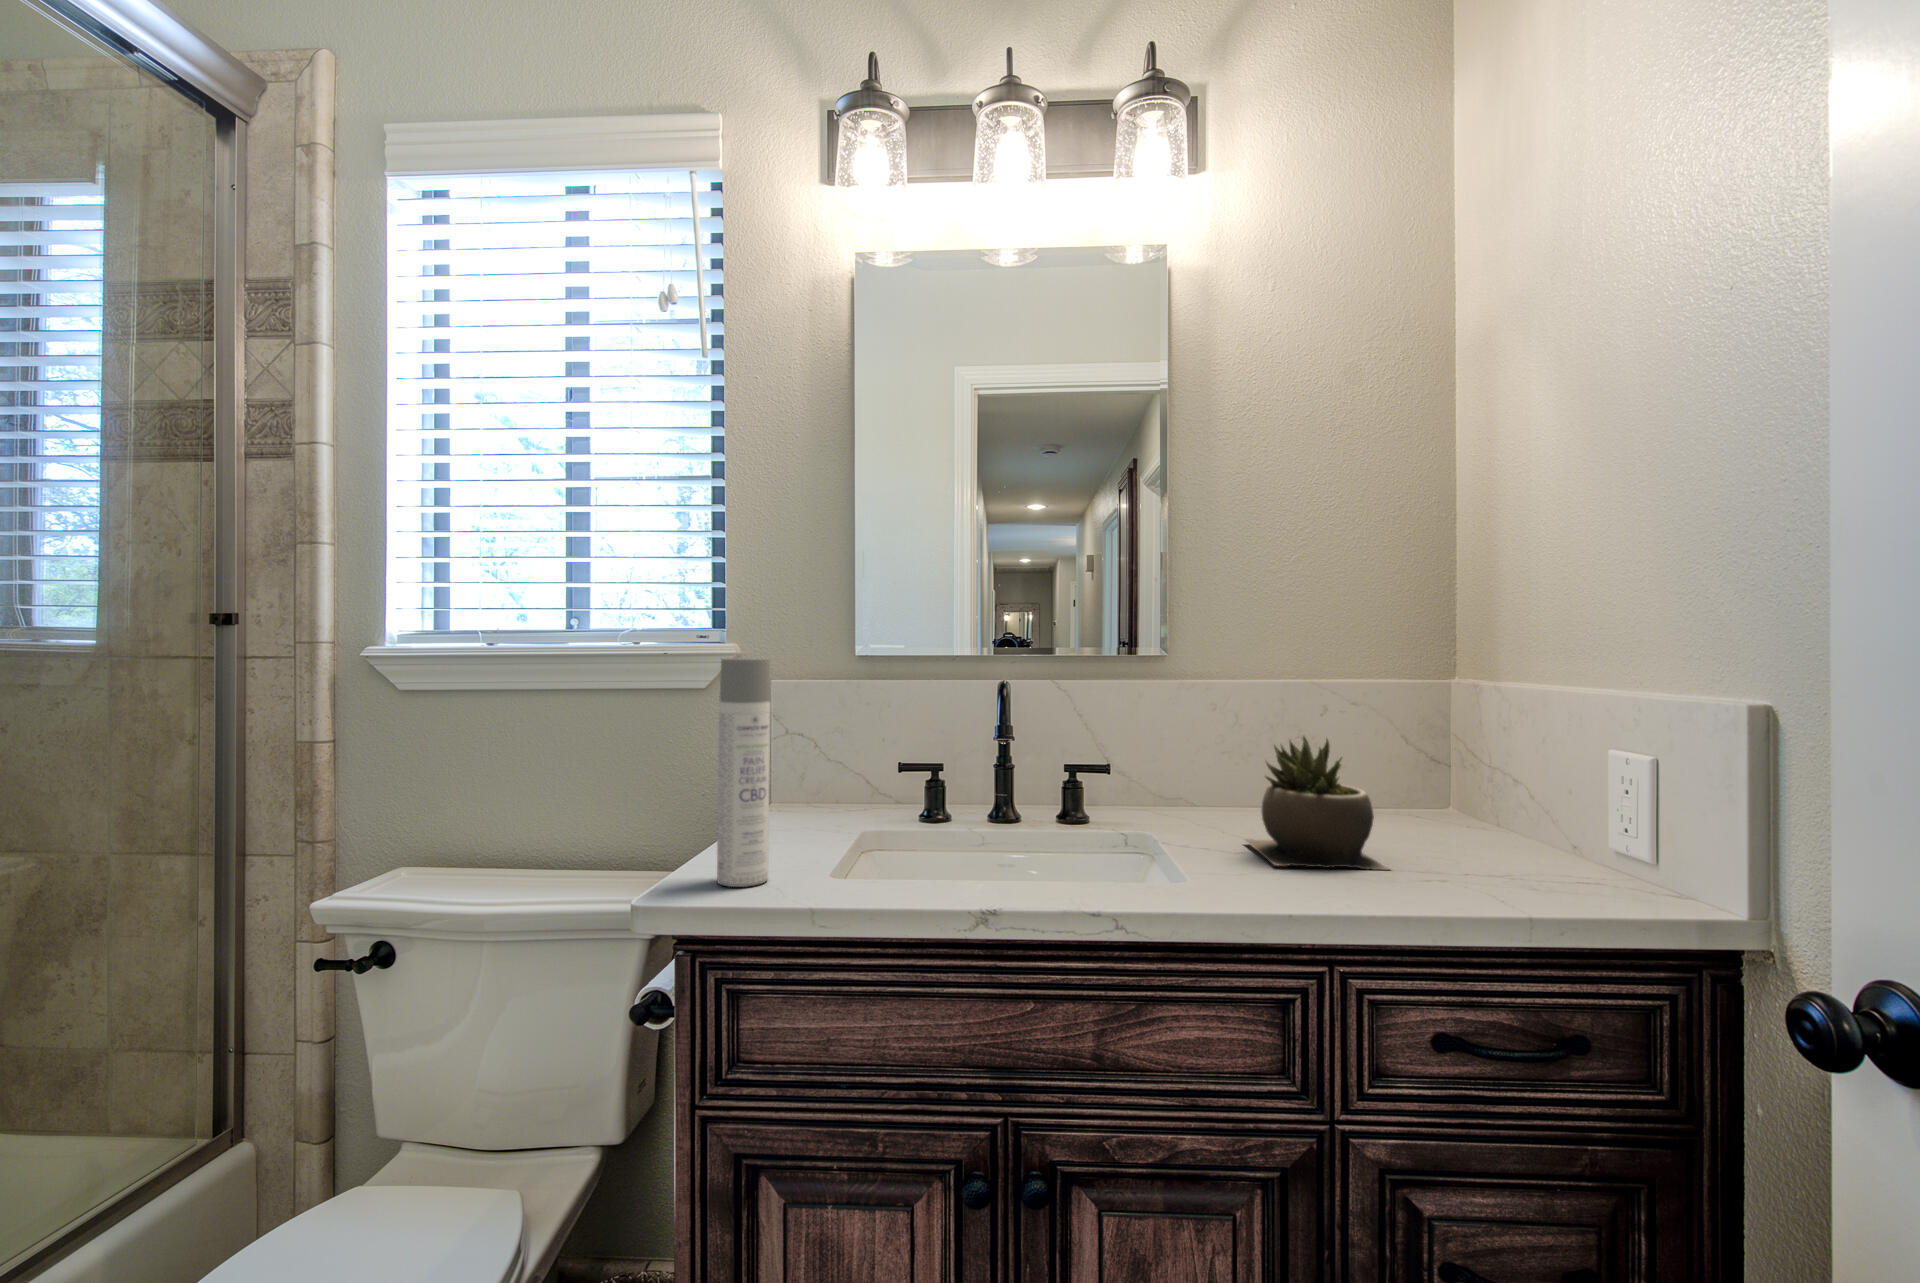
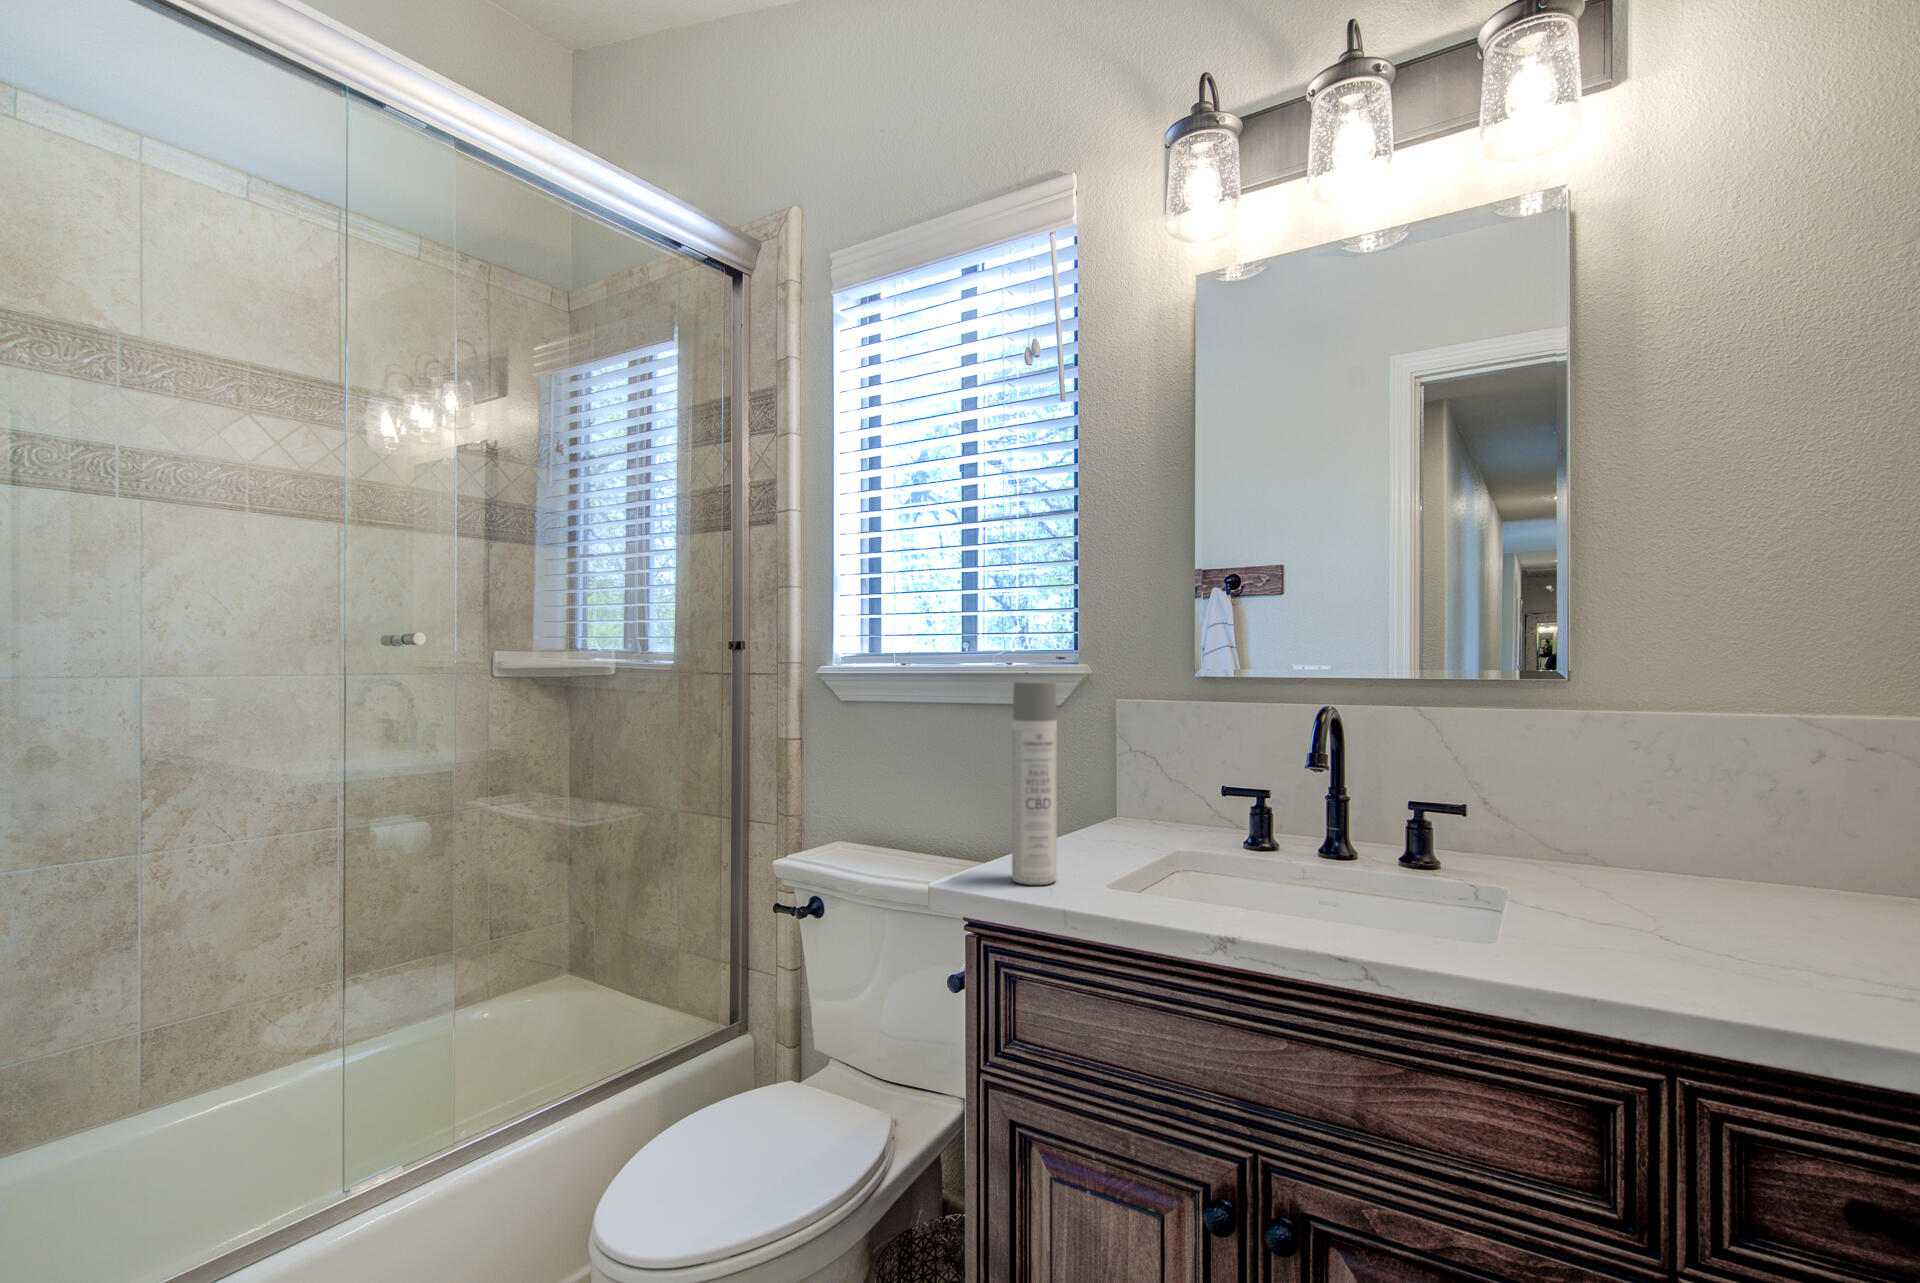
succulent plant: present [1246,737,1388,870] -> none [1631,785,1835,976]

